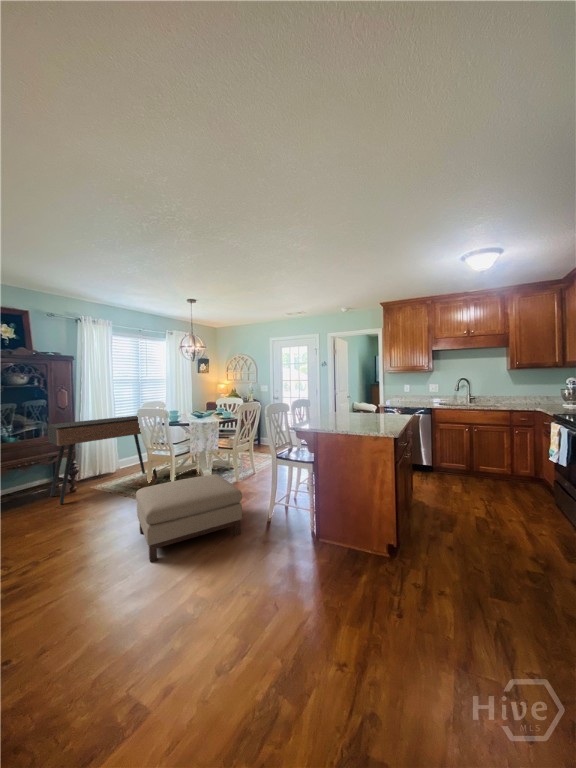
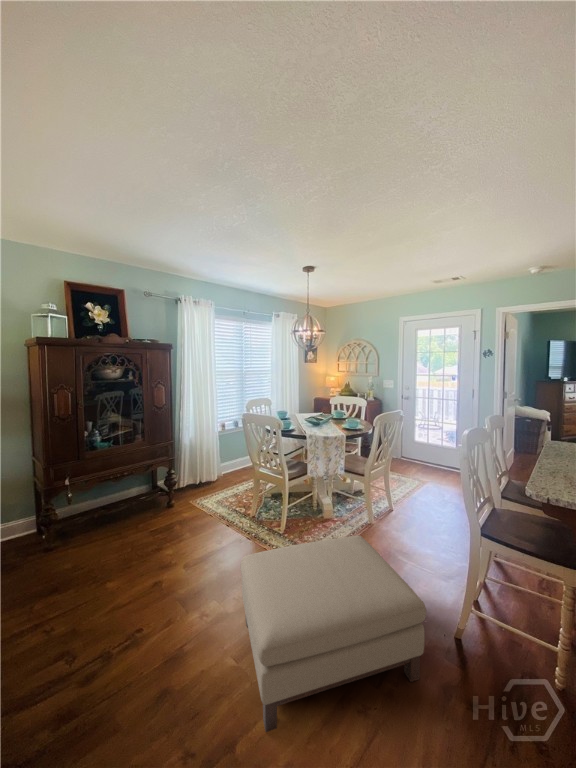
console table: present [48,416,157,504] -> none [143,416,263,529]

